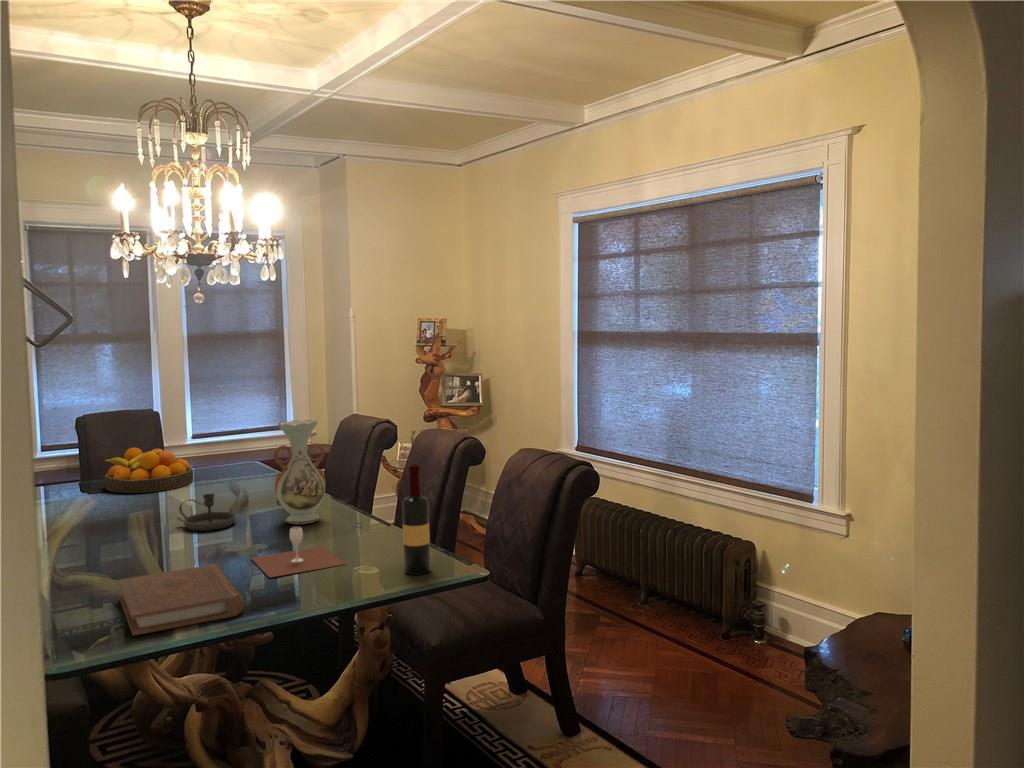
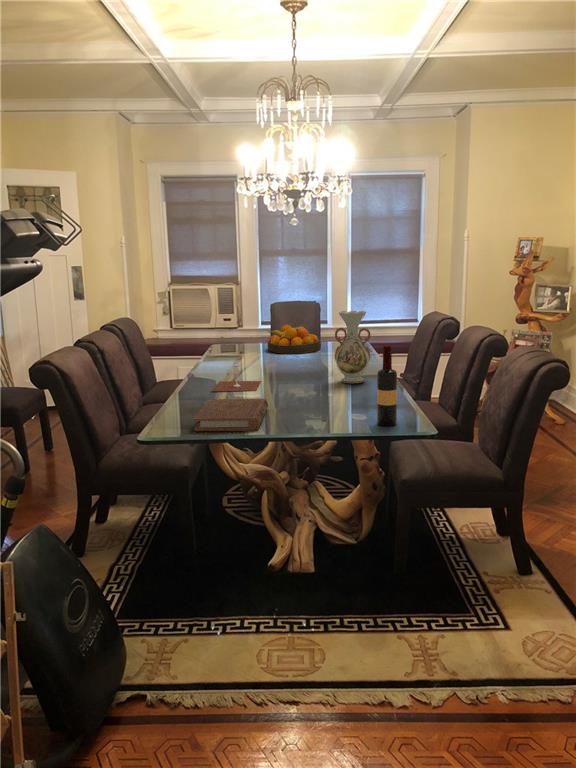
candlestick: present [178,494,236,531] -> none [281,356,315,380]
wine glass: present [251,527,345,578] -> present [212,366,261,391]

